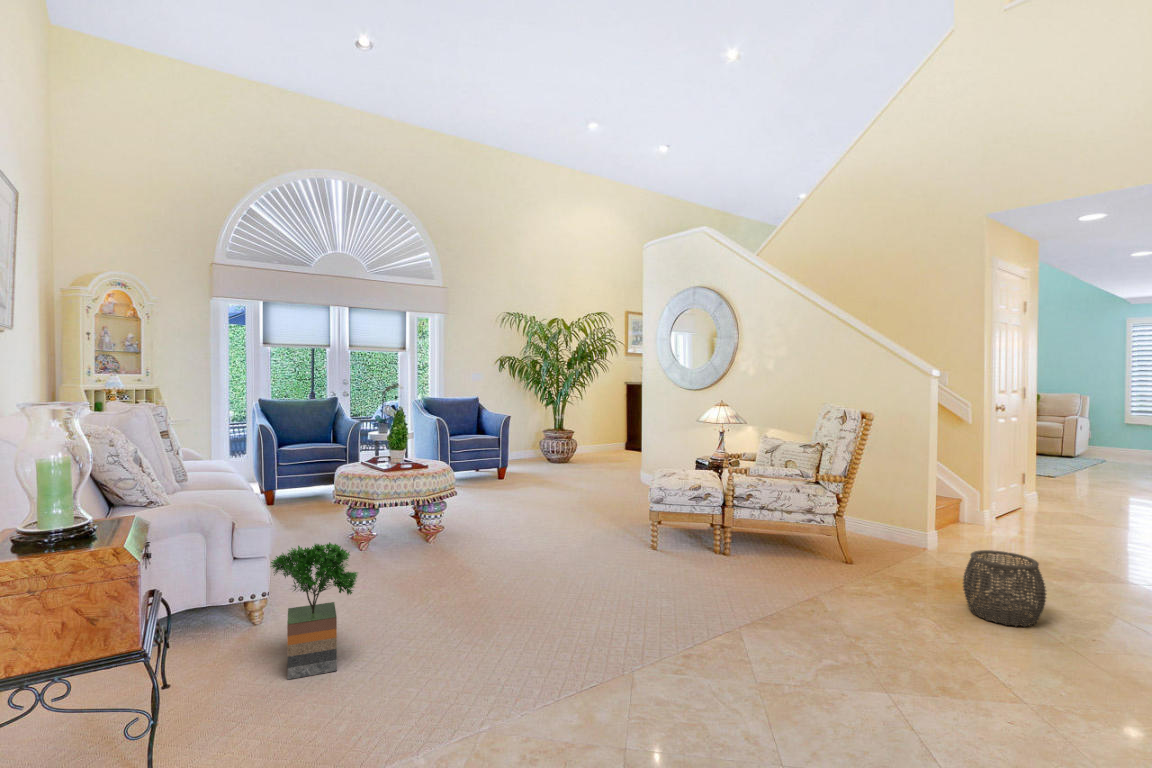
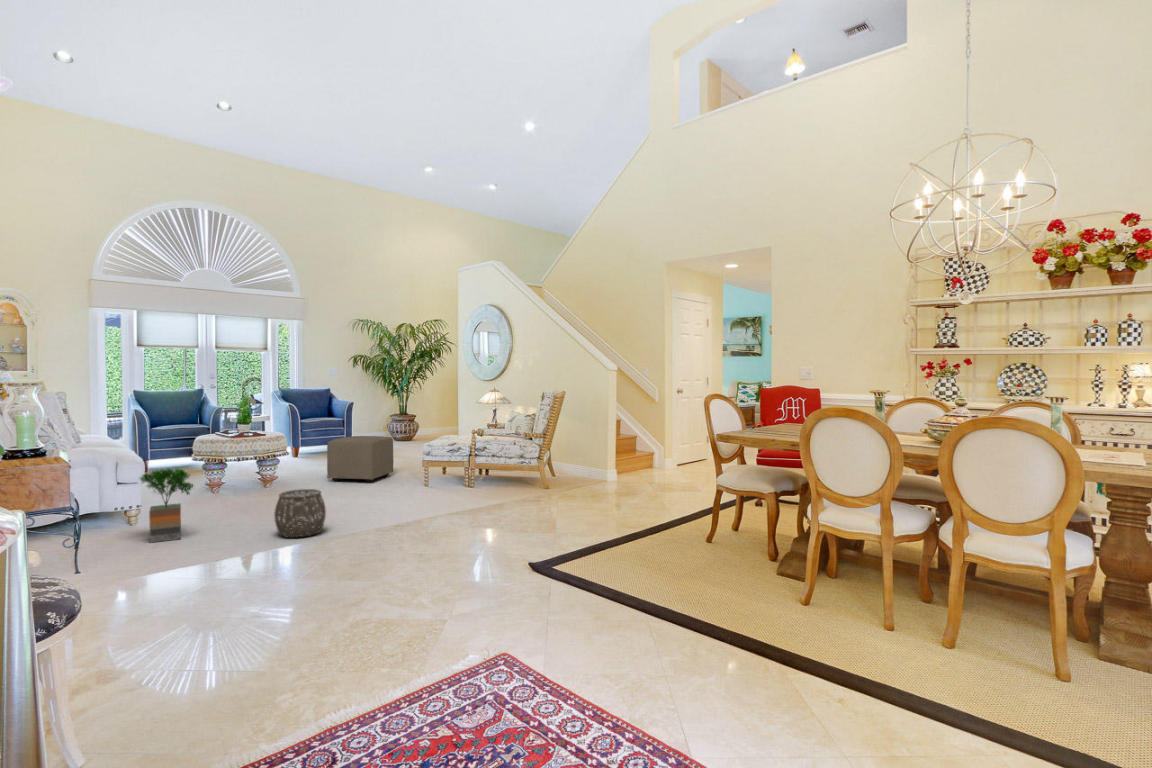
ottoman: none [508,467,591,536] -> present [327,436,394,482]
woven basket: present [963,550,1046,627] -> present [274,489,326,538]

